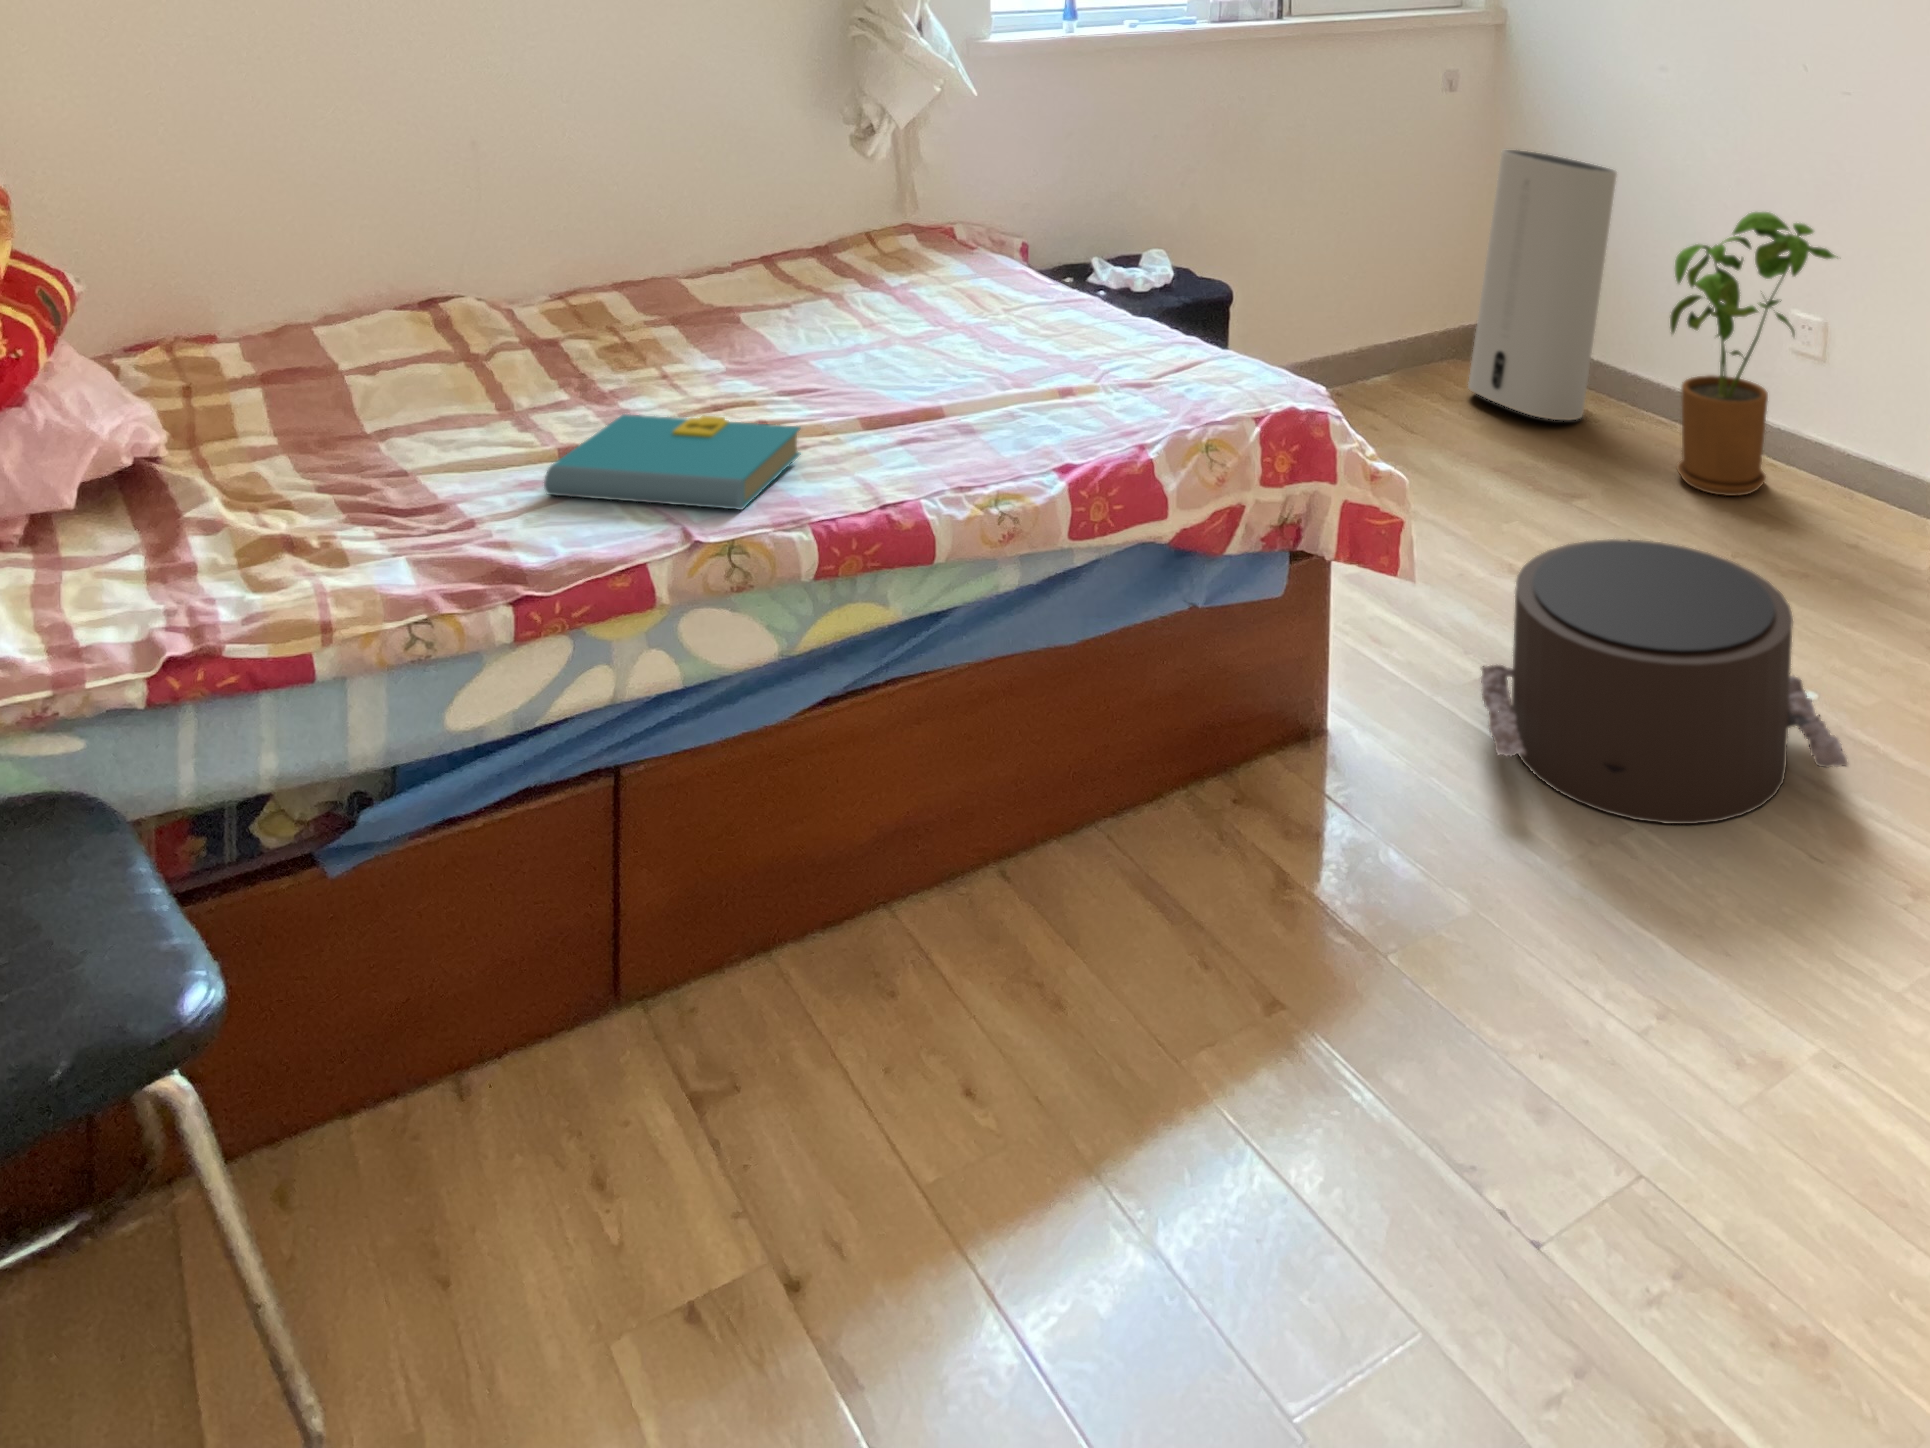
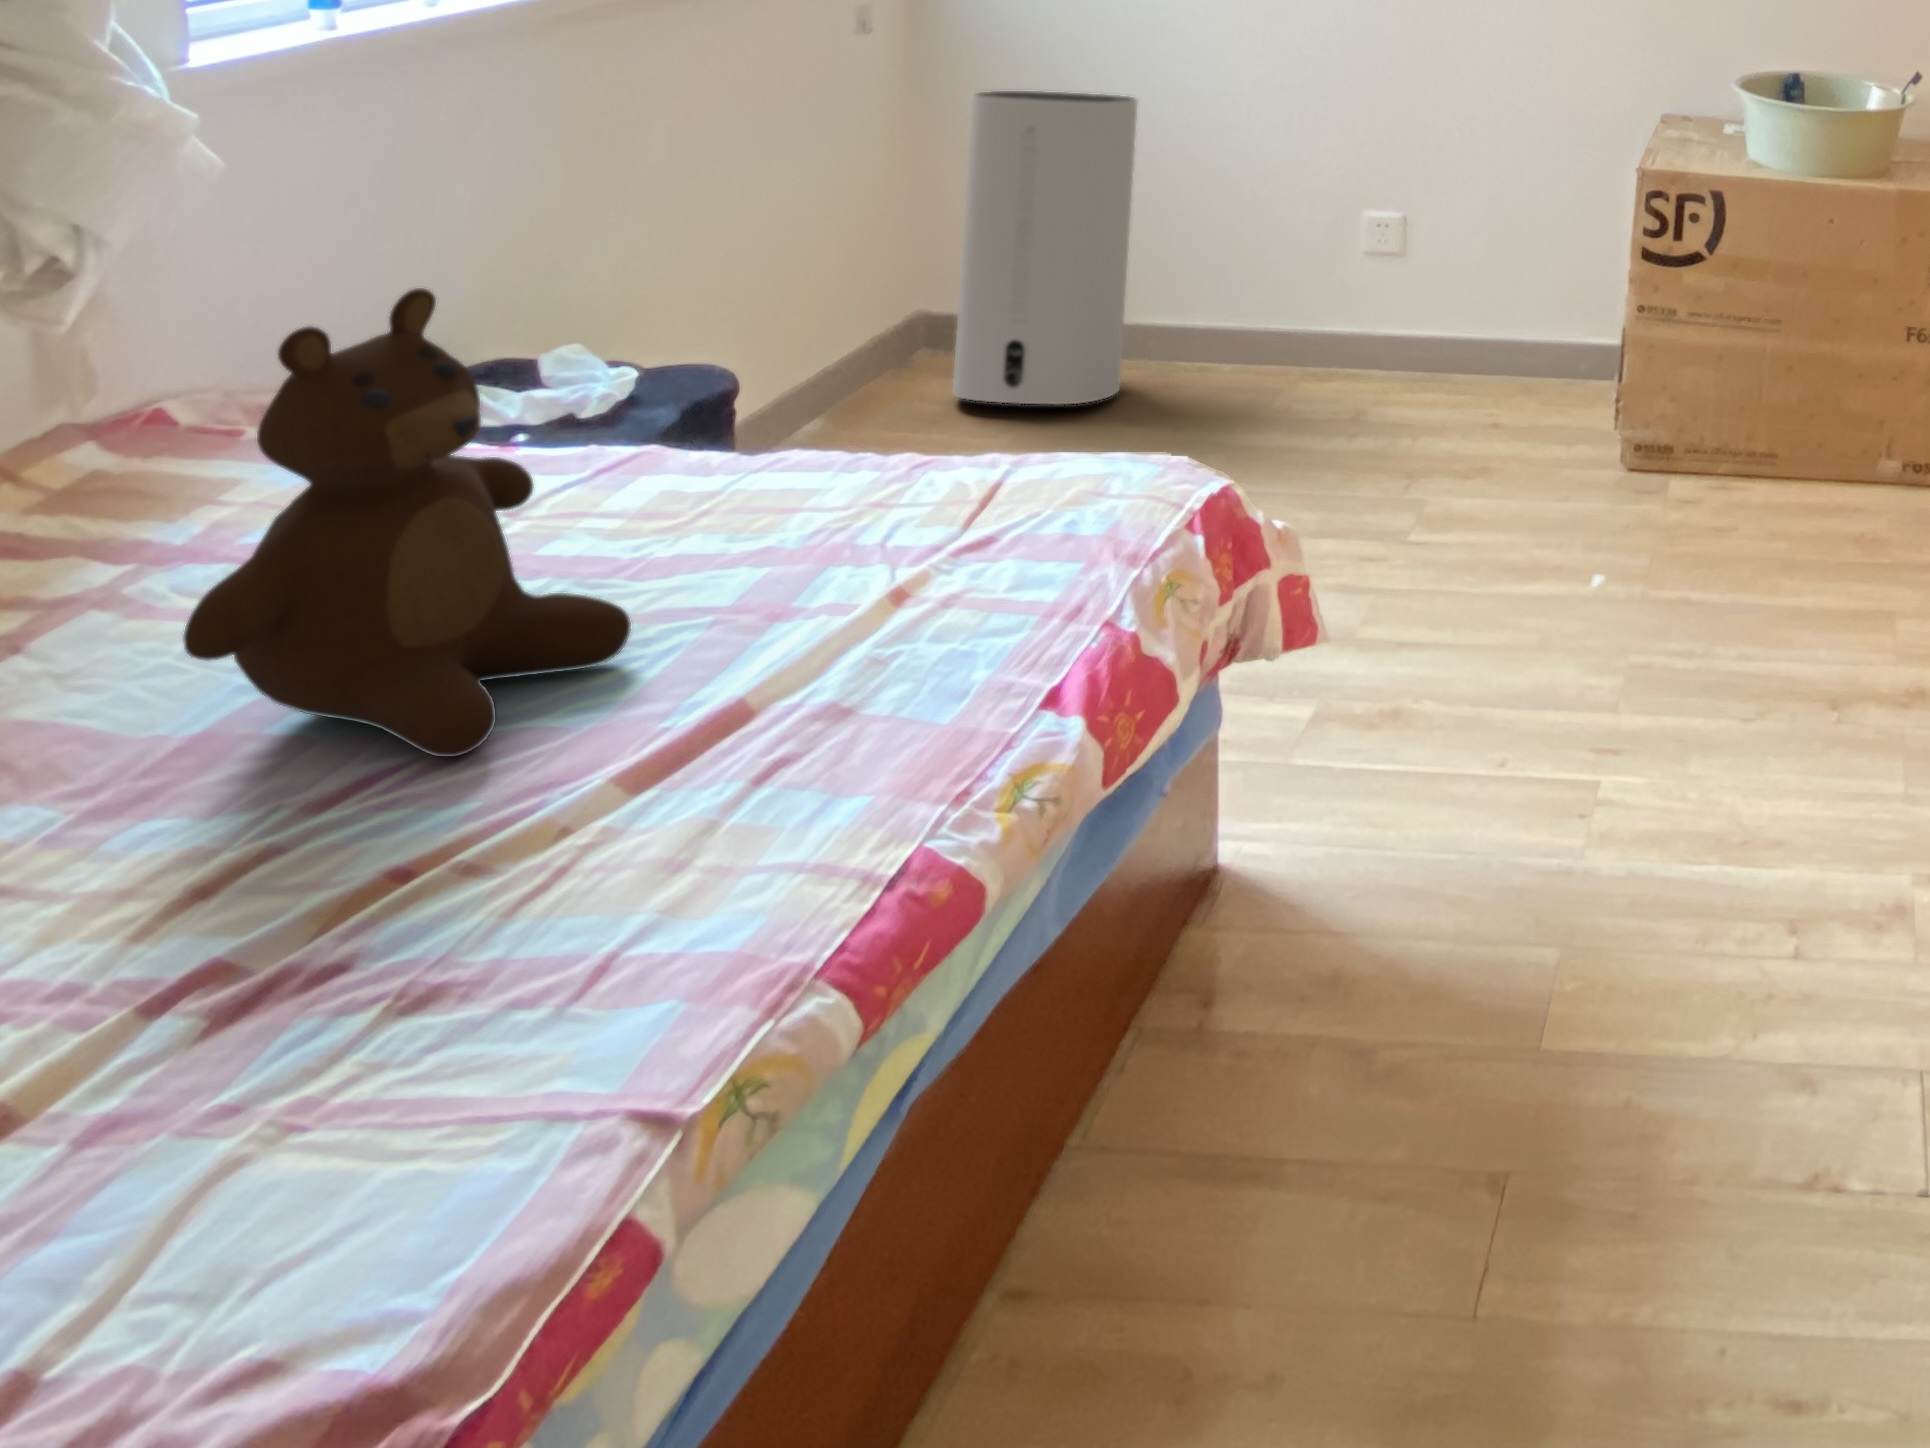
teddy bear: none [772,140,955,390] -> present [183,288,631,757]
house plant: present [1670,212,1838,496] -> none [1257,115,1440,422]
book: present [544,414,800,510] -> none [112,842,672,1277]
pouf: present [1481,539,1848,824] -> none [1367,476,1741,777]

